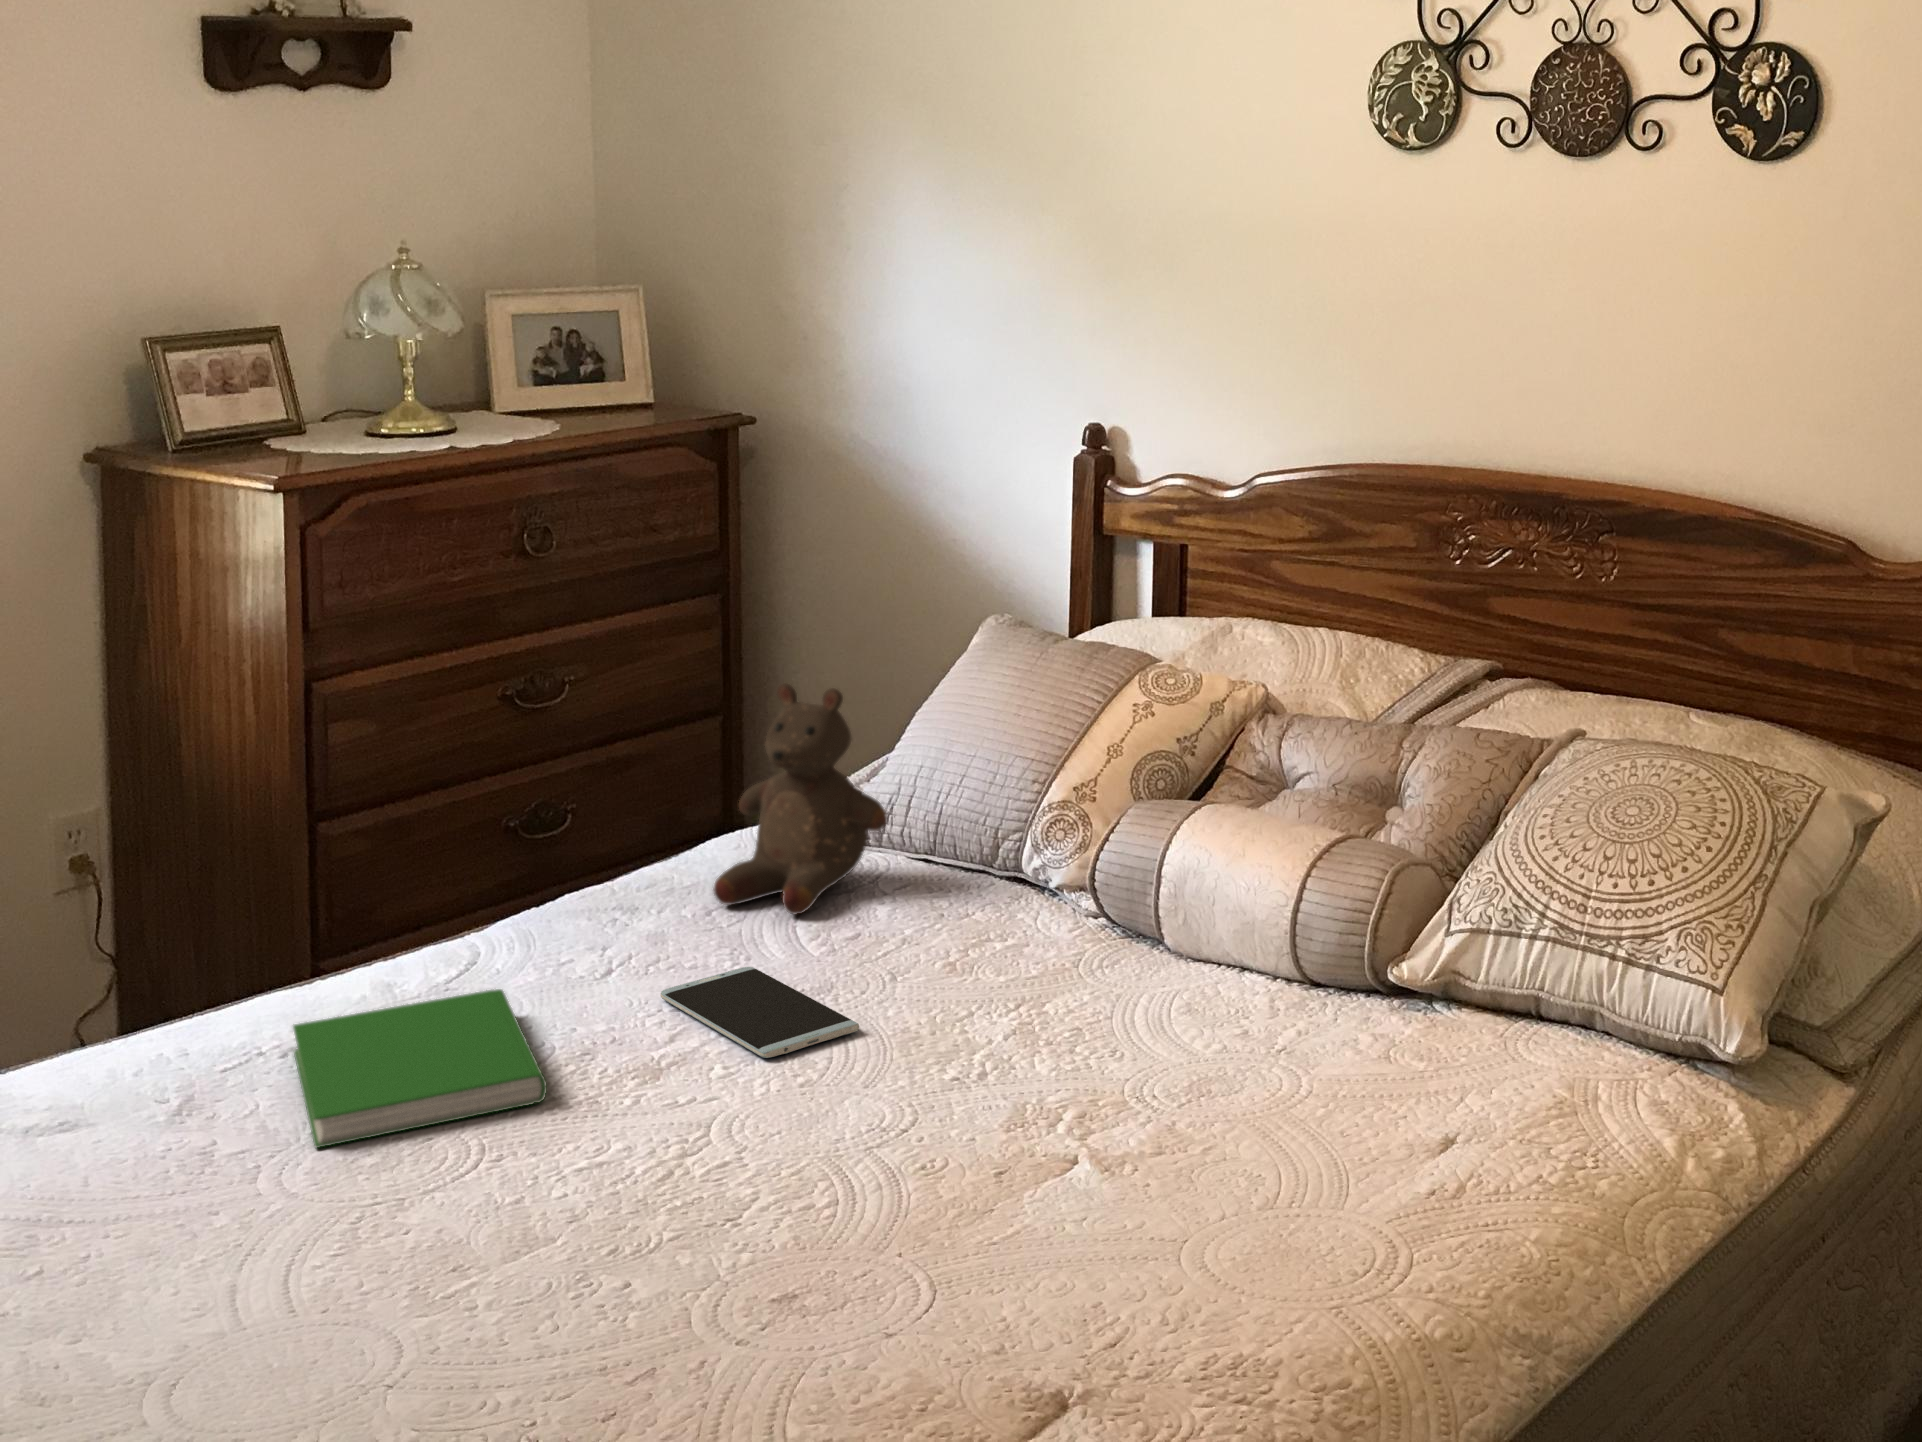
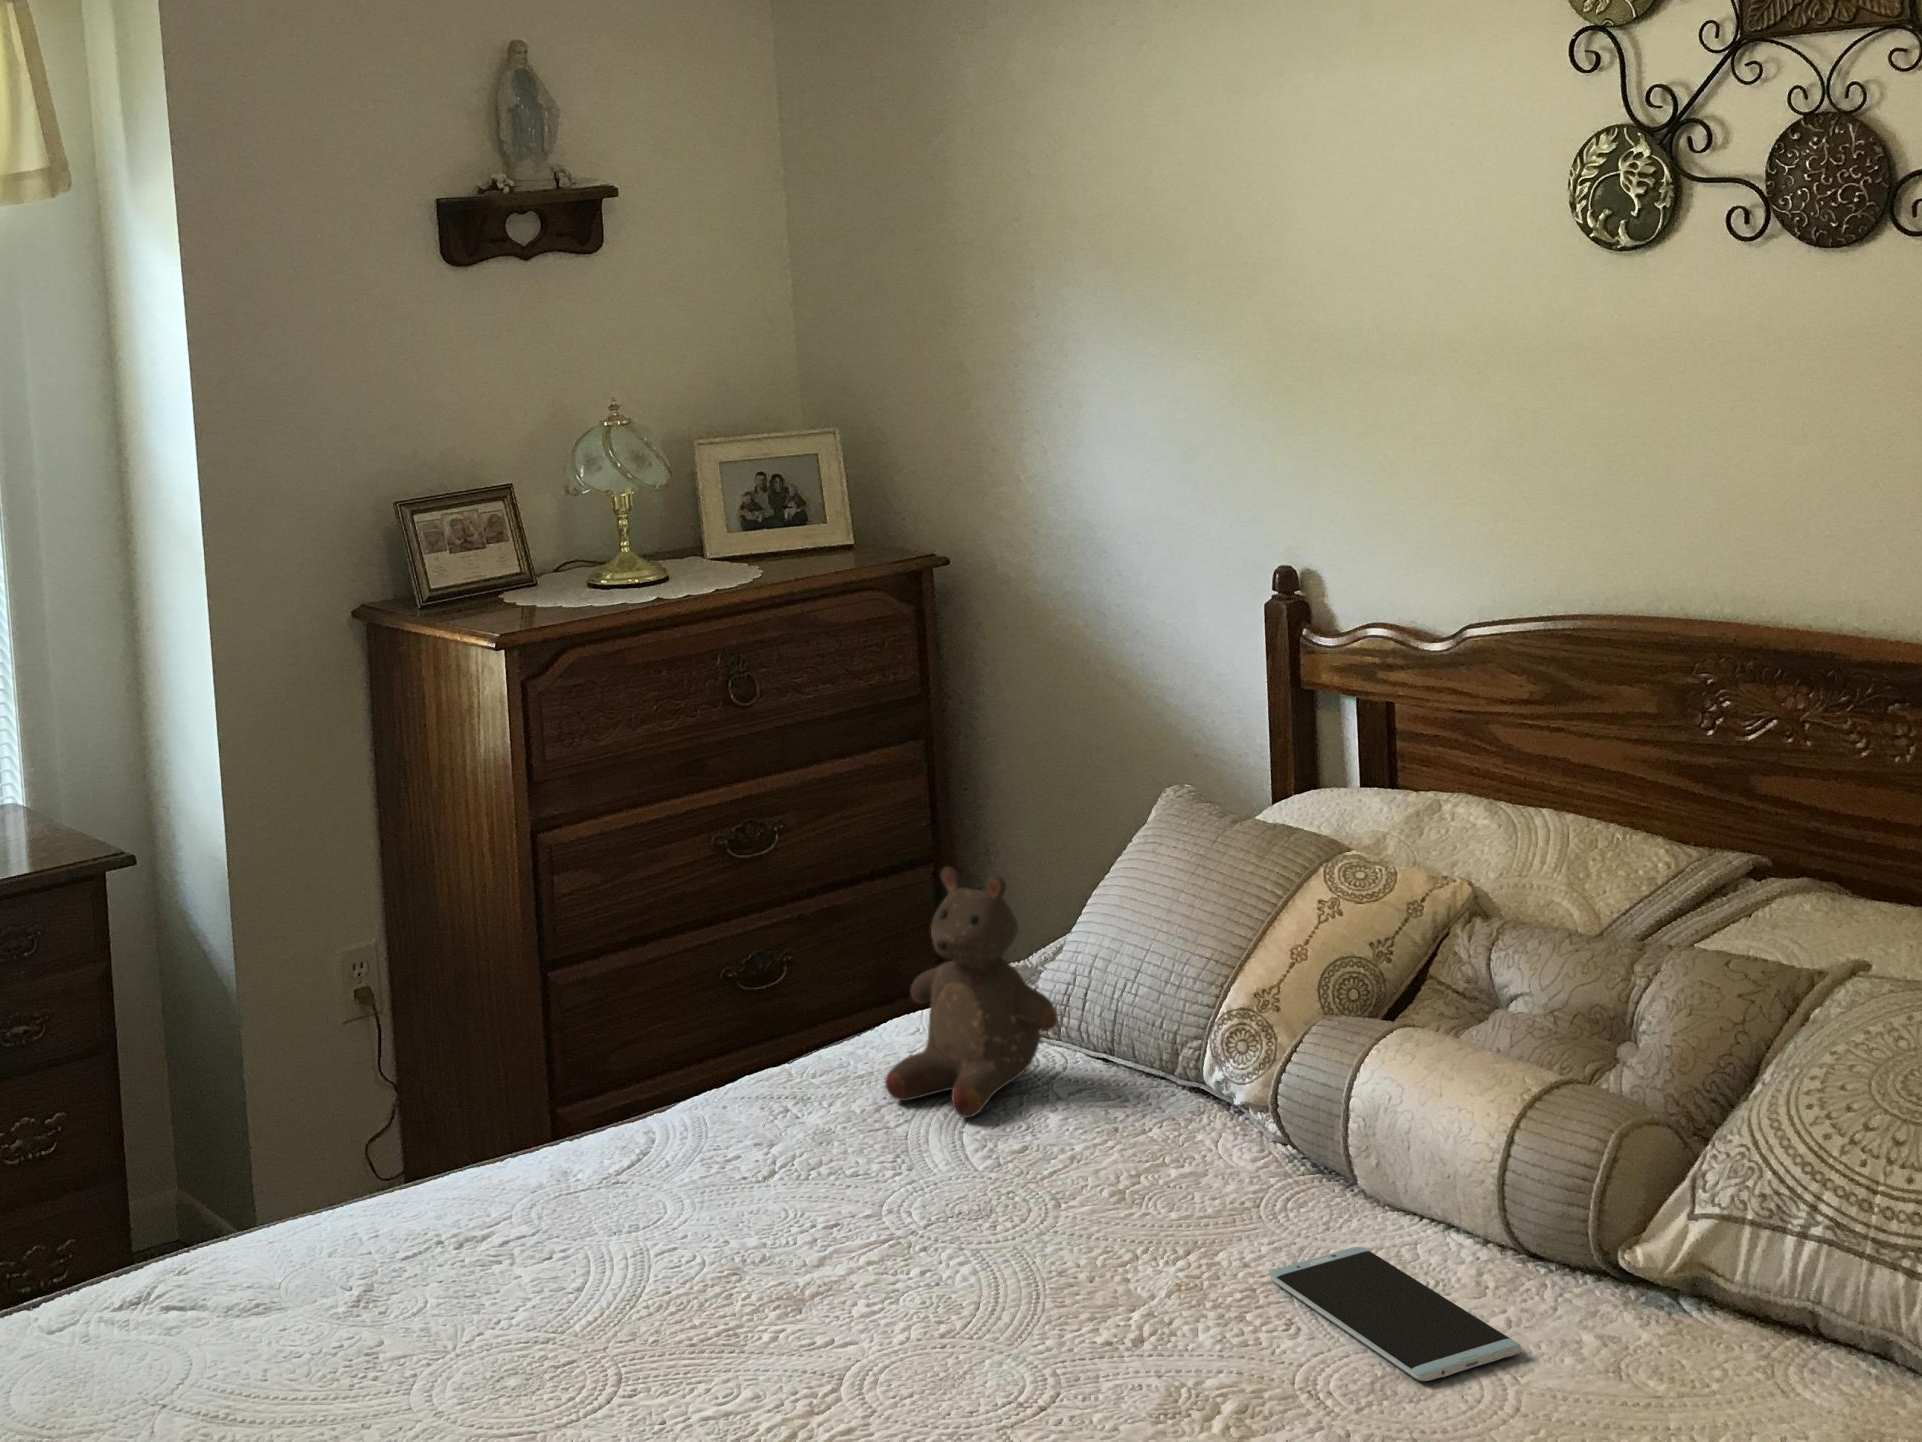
smartphone: present [660,967,859,1058] -> present [1270,1247,1521,1381]
hardcover book: present [293,989,547,1148] -> none [484,1185,702,1348]

